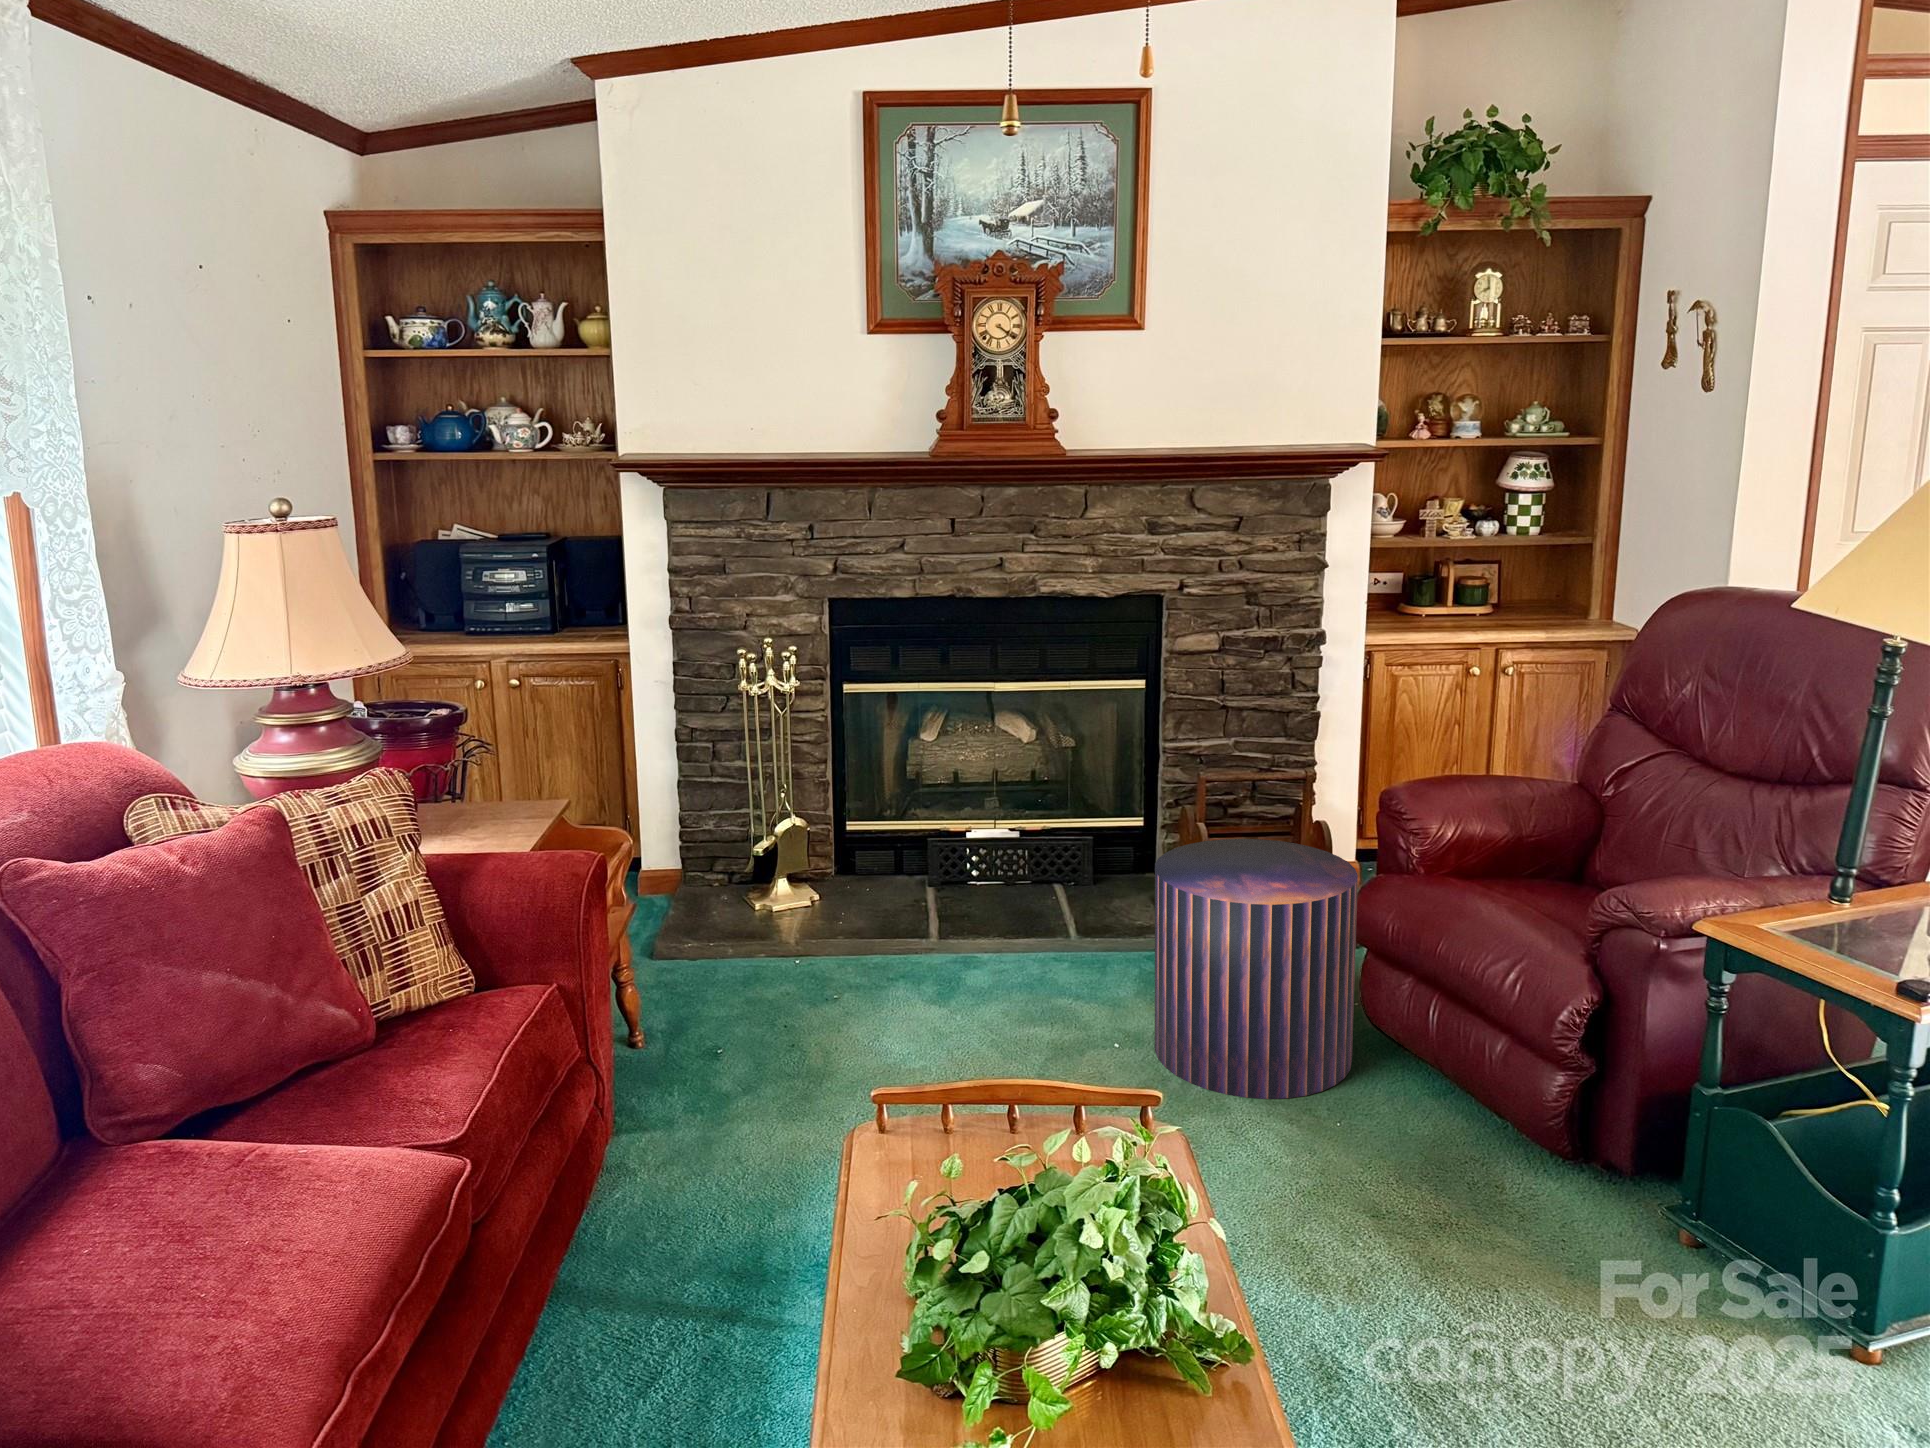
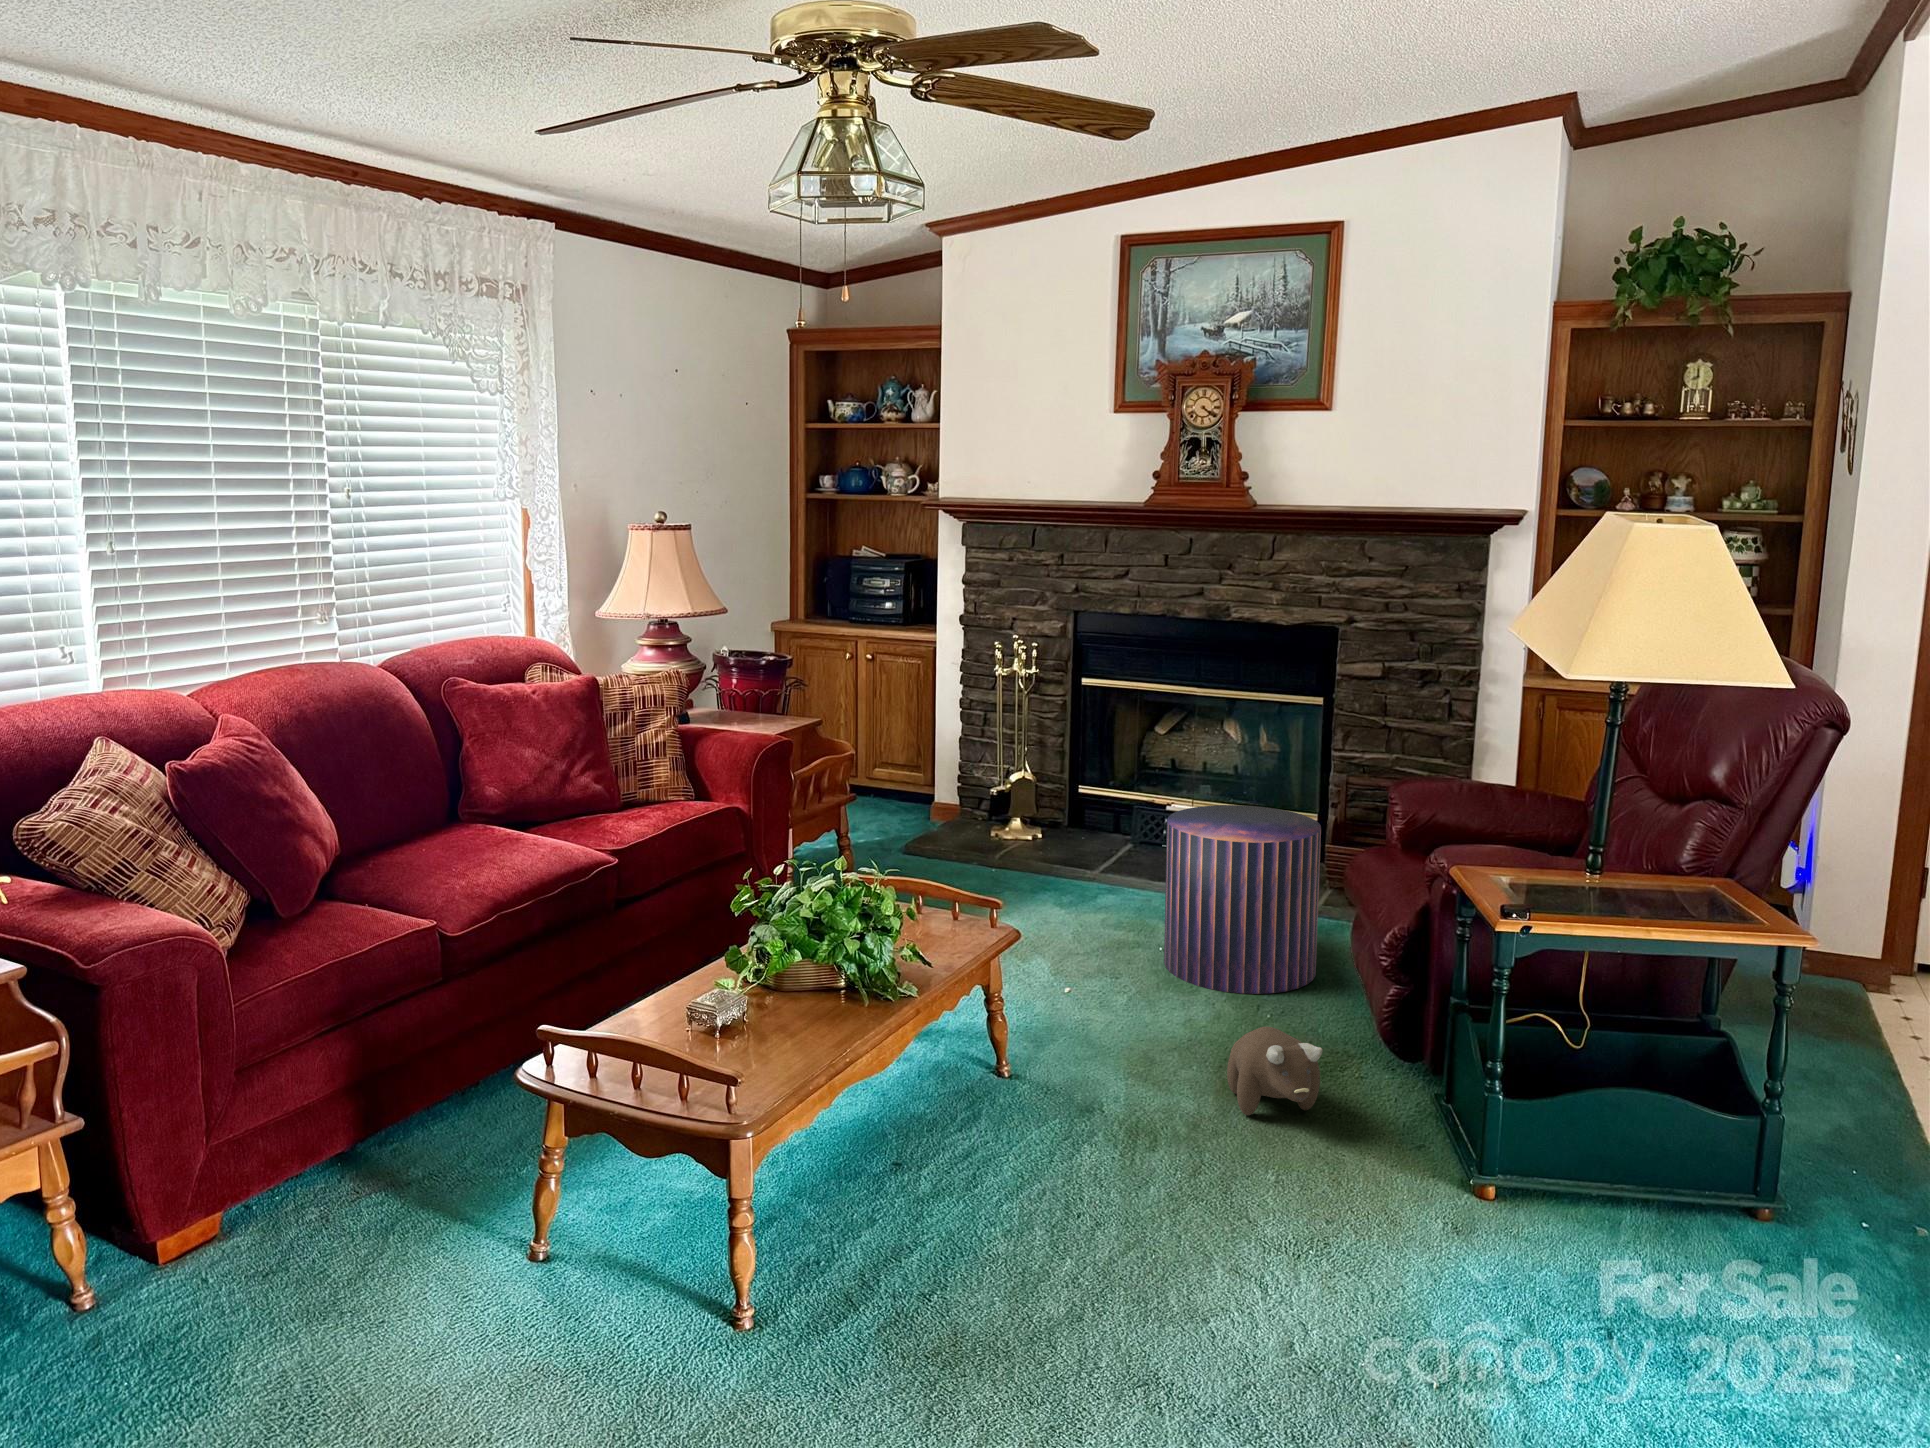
plush toy: none [1484,1179,1669,1315] -> present [1227,1027,1322,1115]

